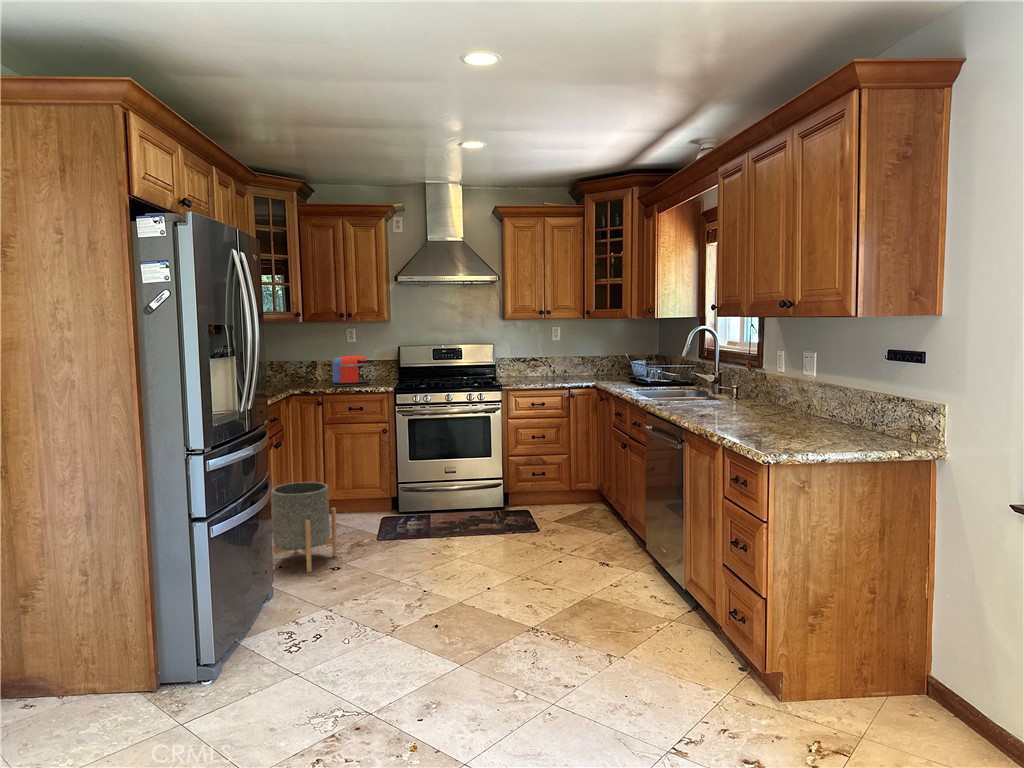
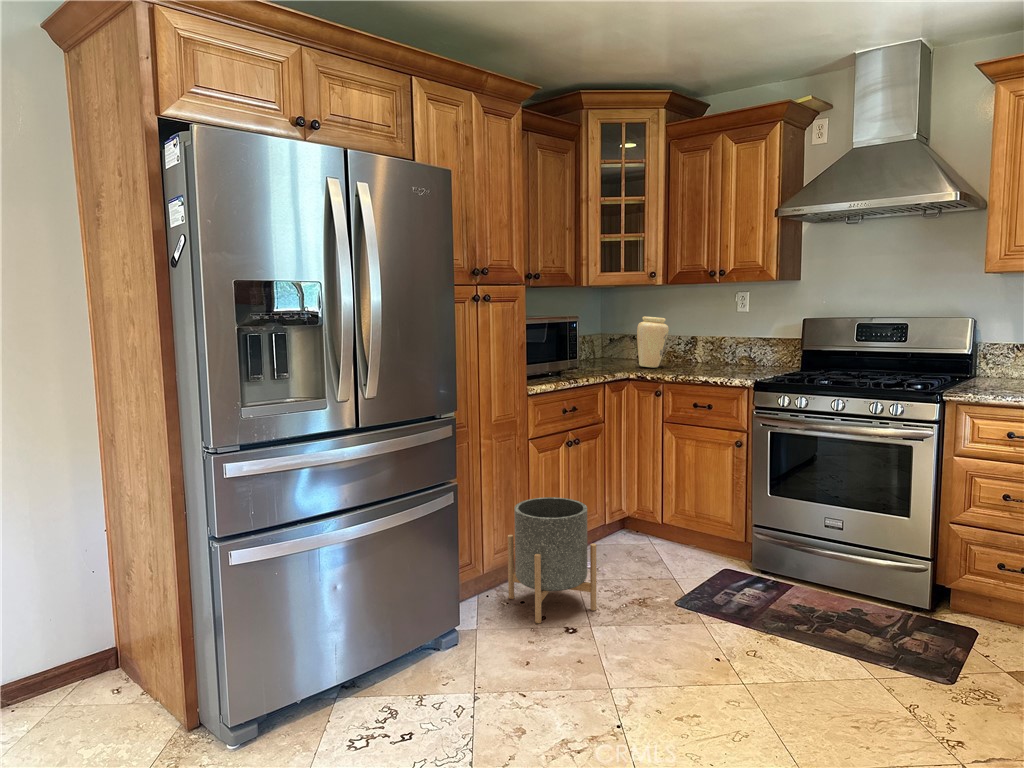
vase: none [286,346,310,385] -> present [637,316,669,368]
coffee maker: present [332,356,374,386] -> none [681,332,744,374]

